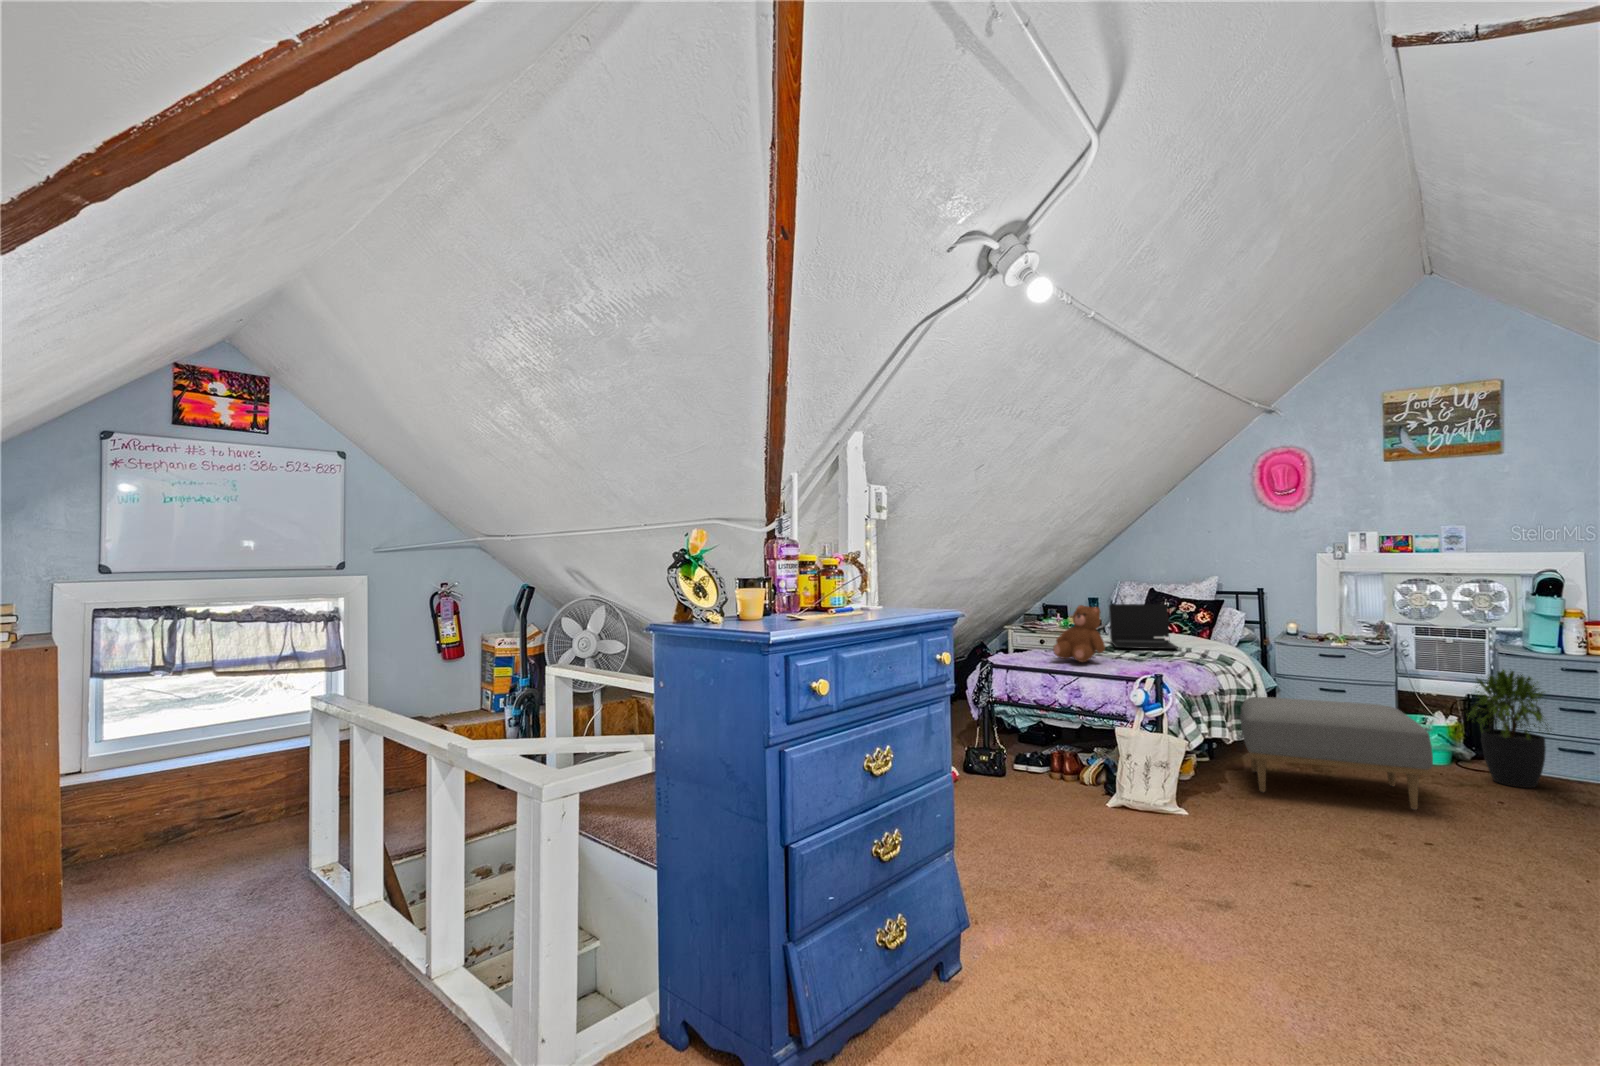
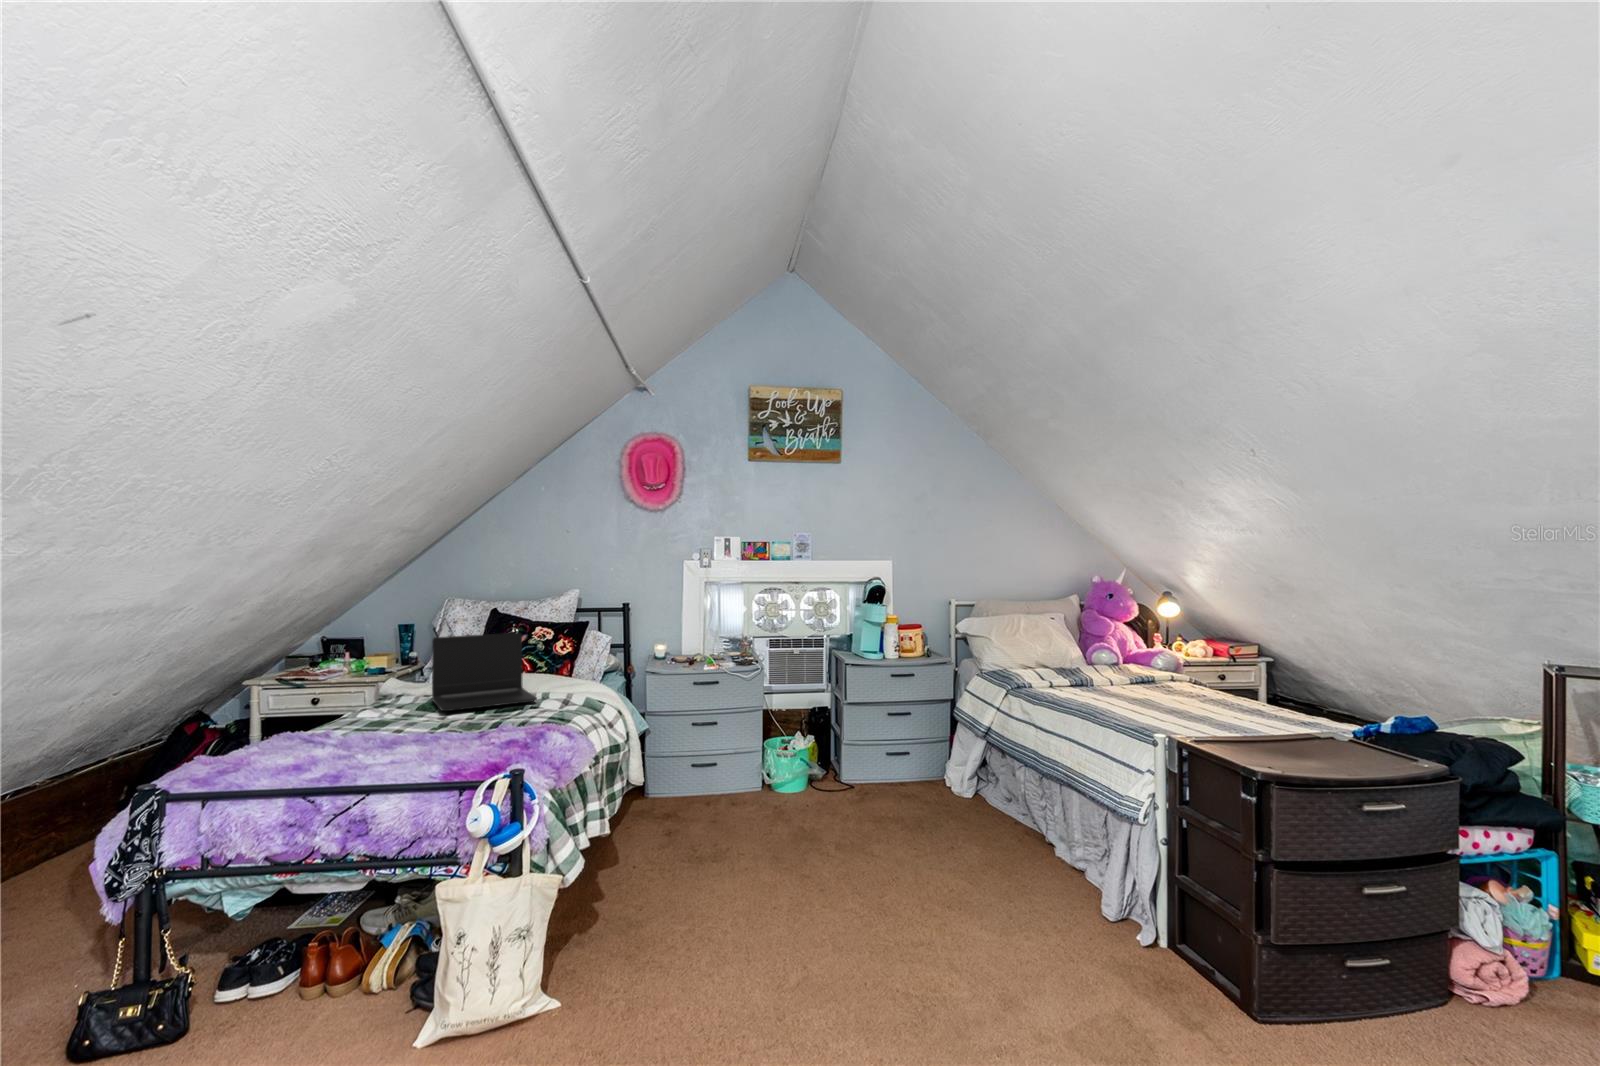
teddy bear: present [1053,605,1105,662] -> none [316,647,423,758]
potted plant: present [1468,670,1549,788] -> none [823,682,895,808]
ottoman: present [1240,697,1433,809] -> none [616,745,836,911]

